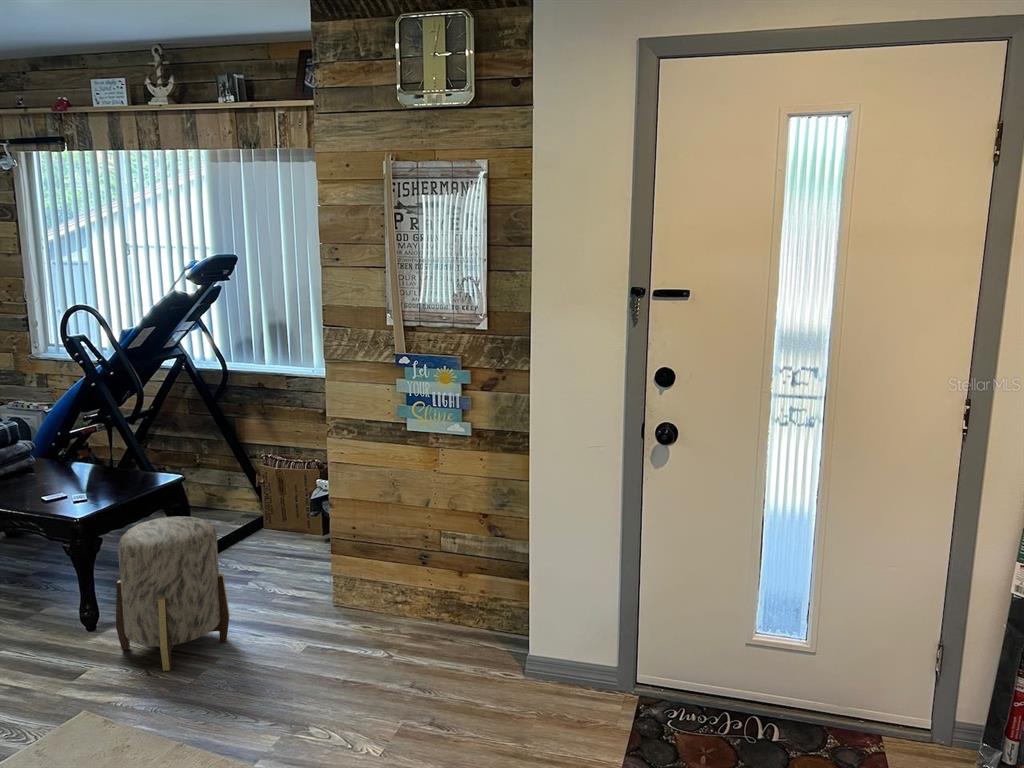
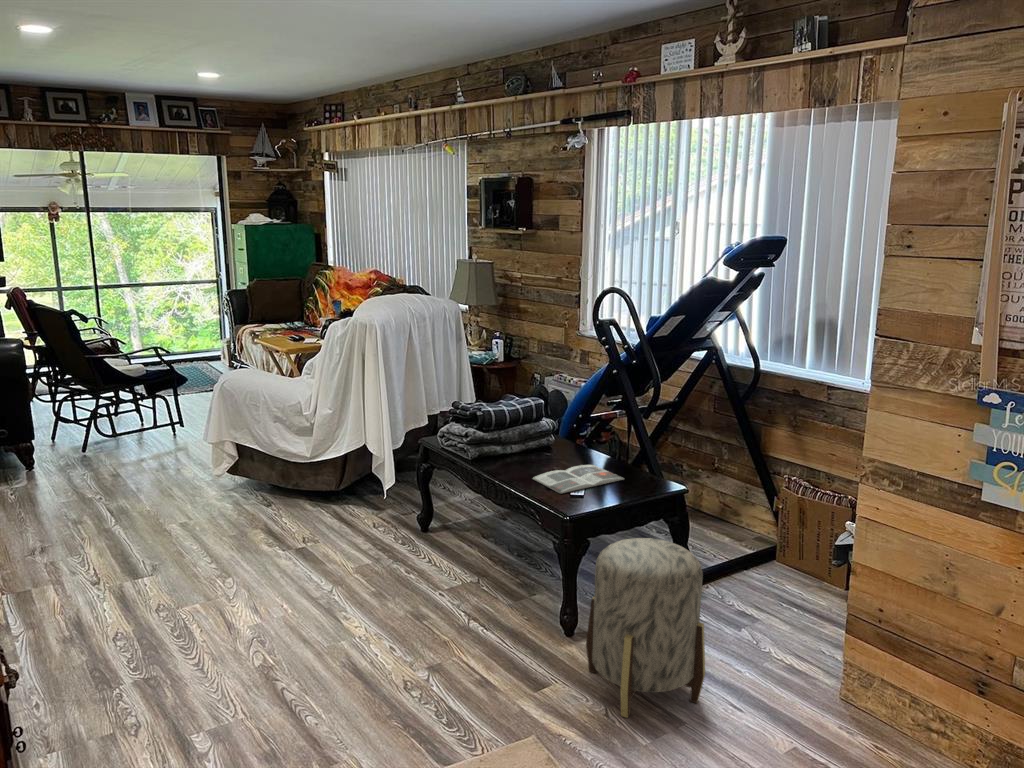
magazine: none [24,475,122,503] -> present [533,465,624,493]

